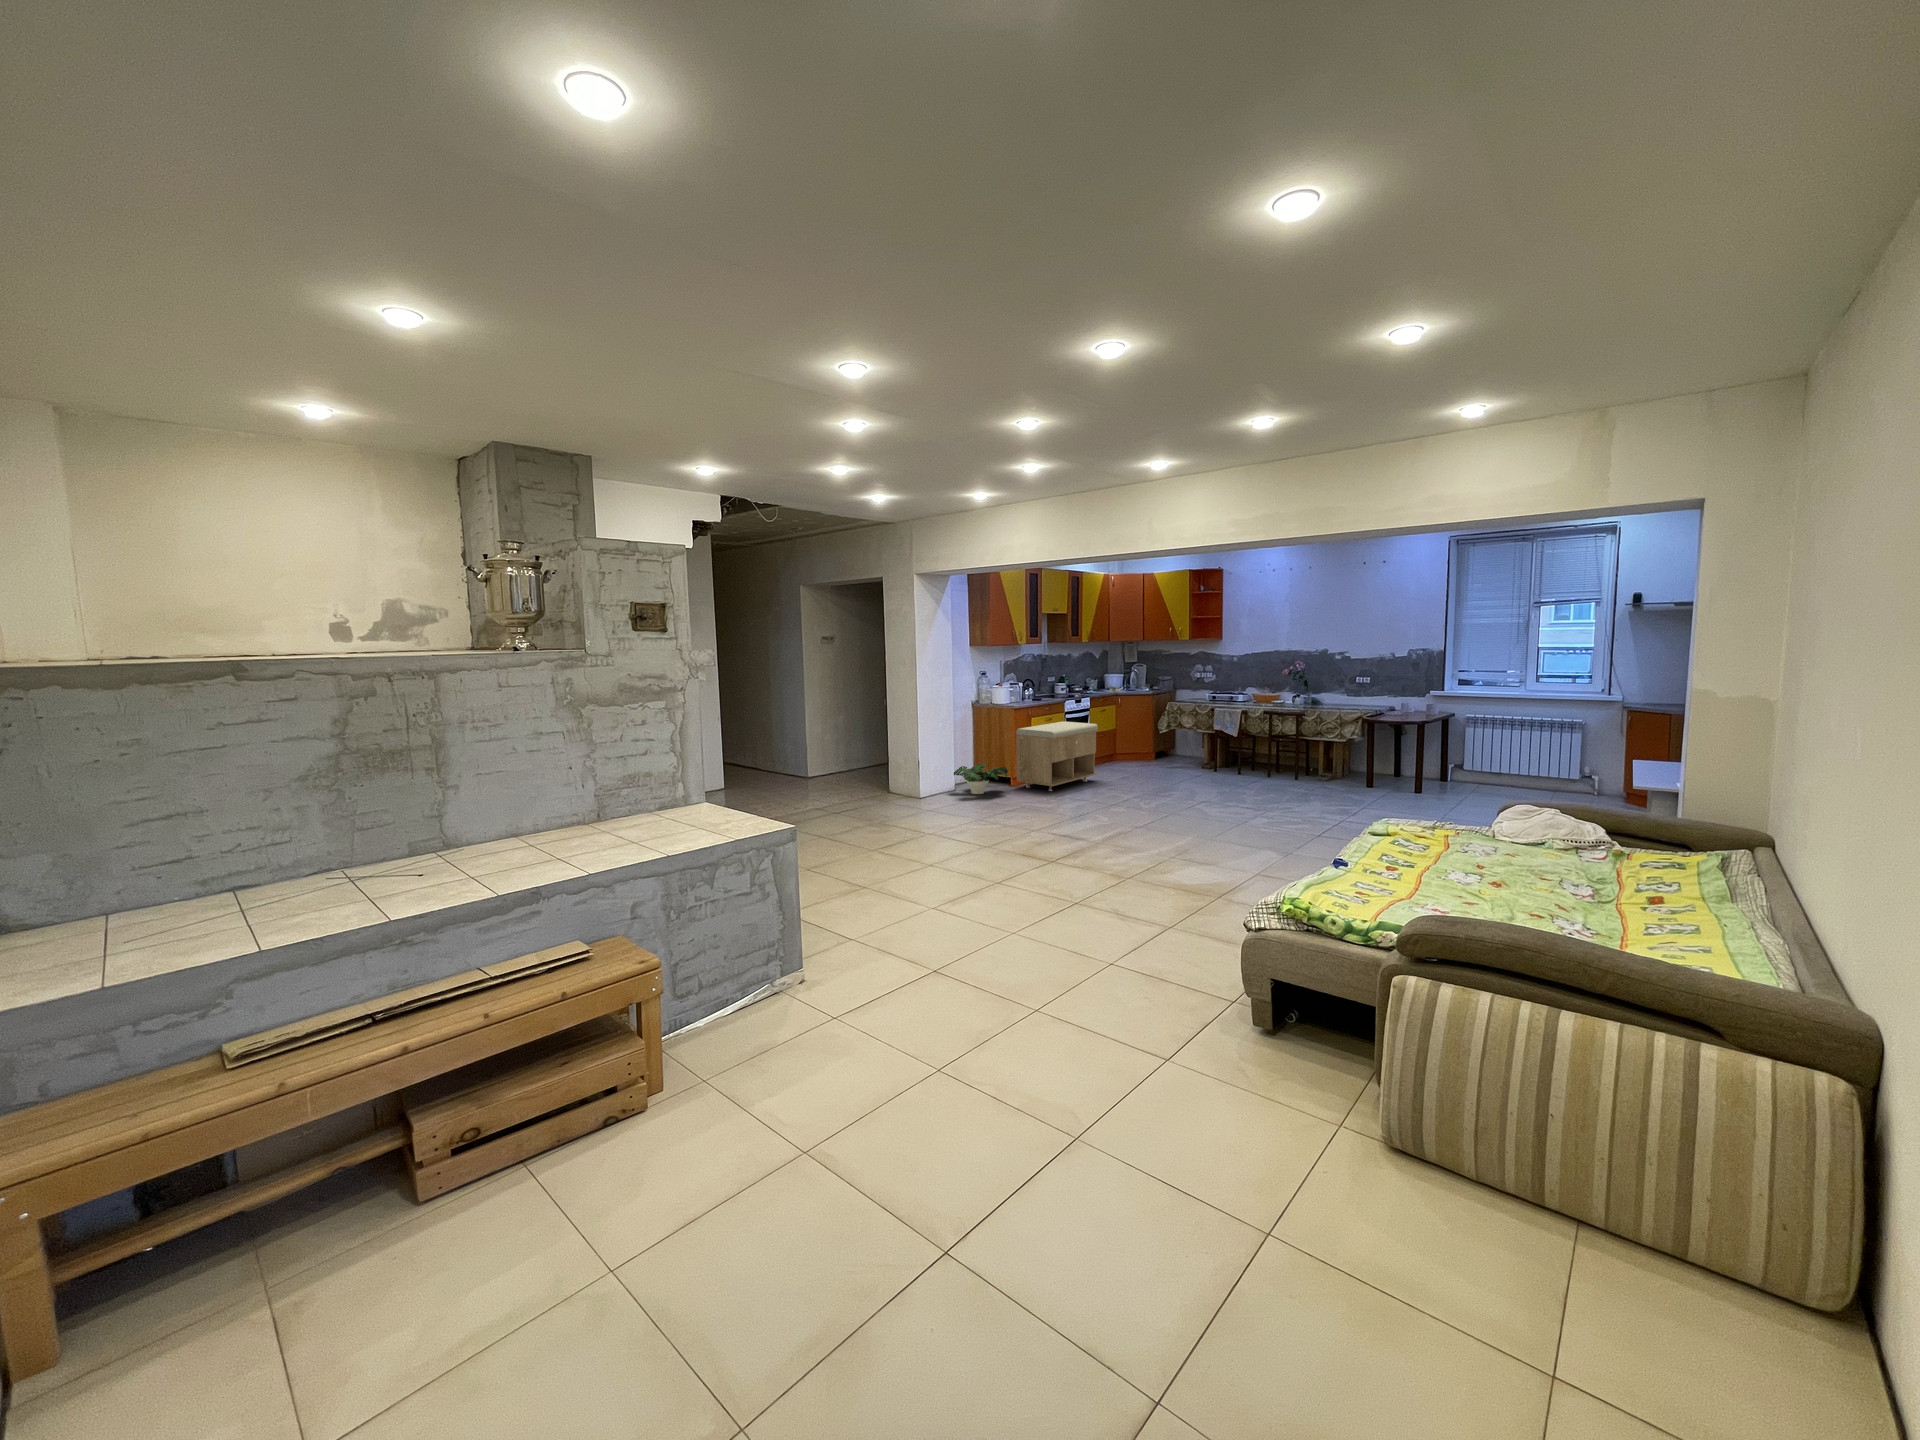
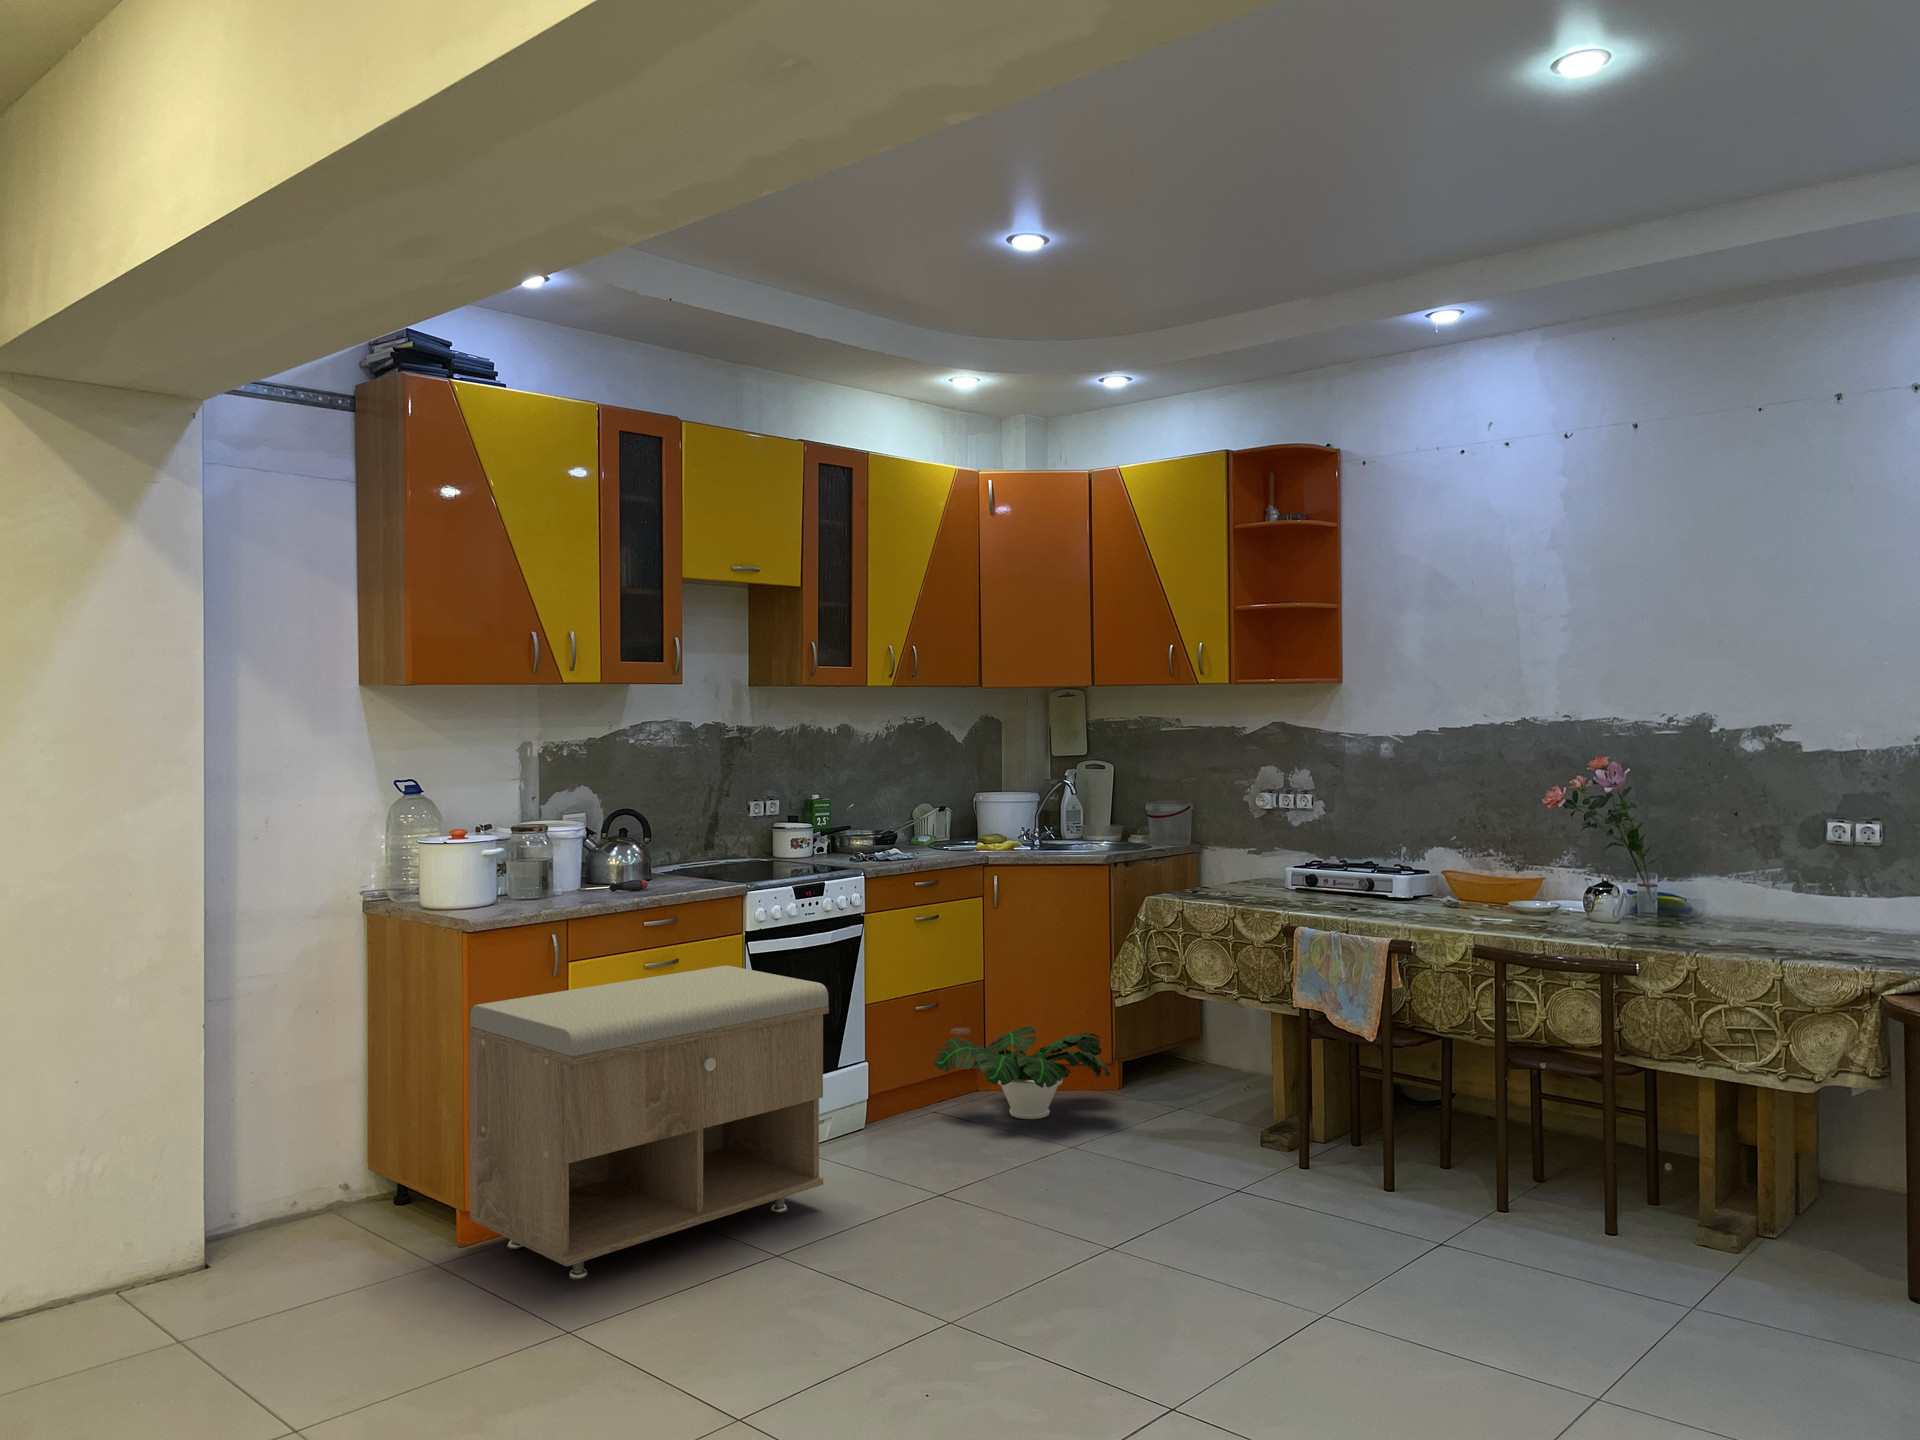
potted plant: present [954,764,1008,794] -> present [934,1026,1110,1119]

